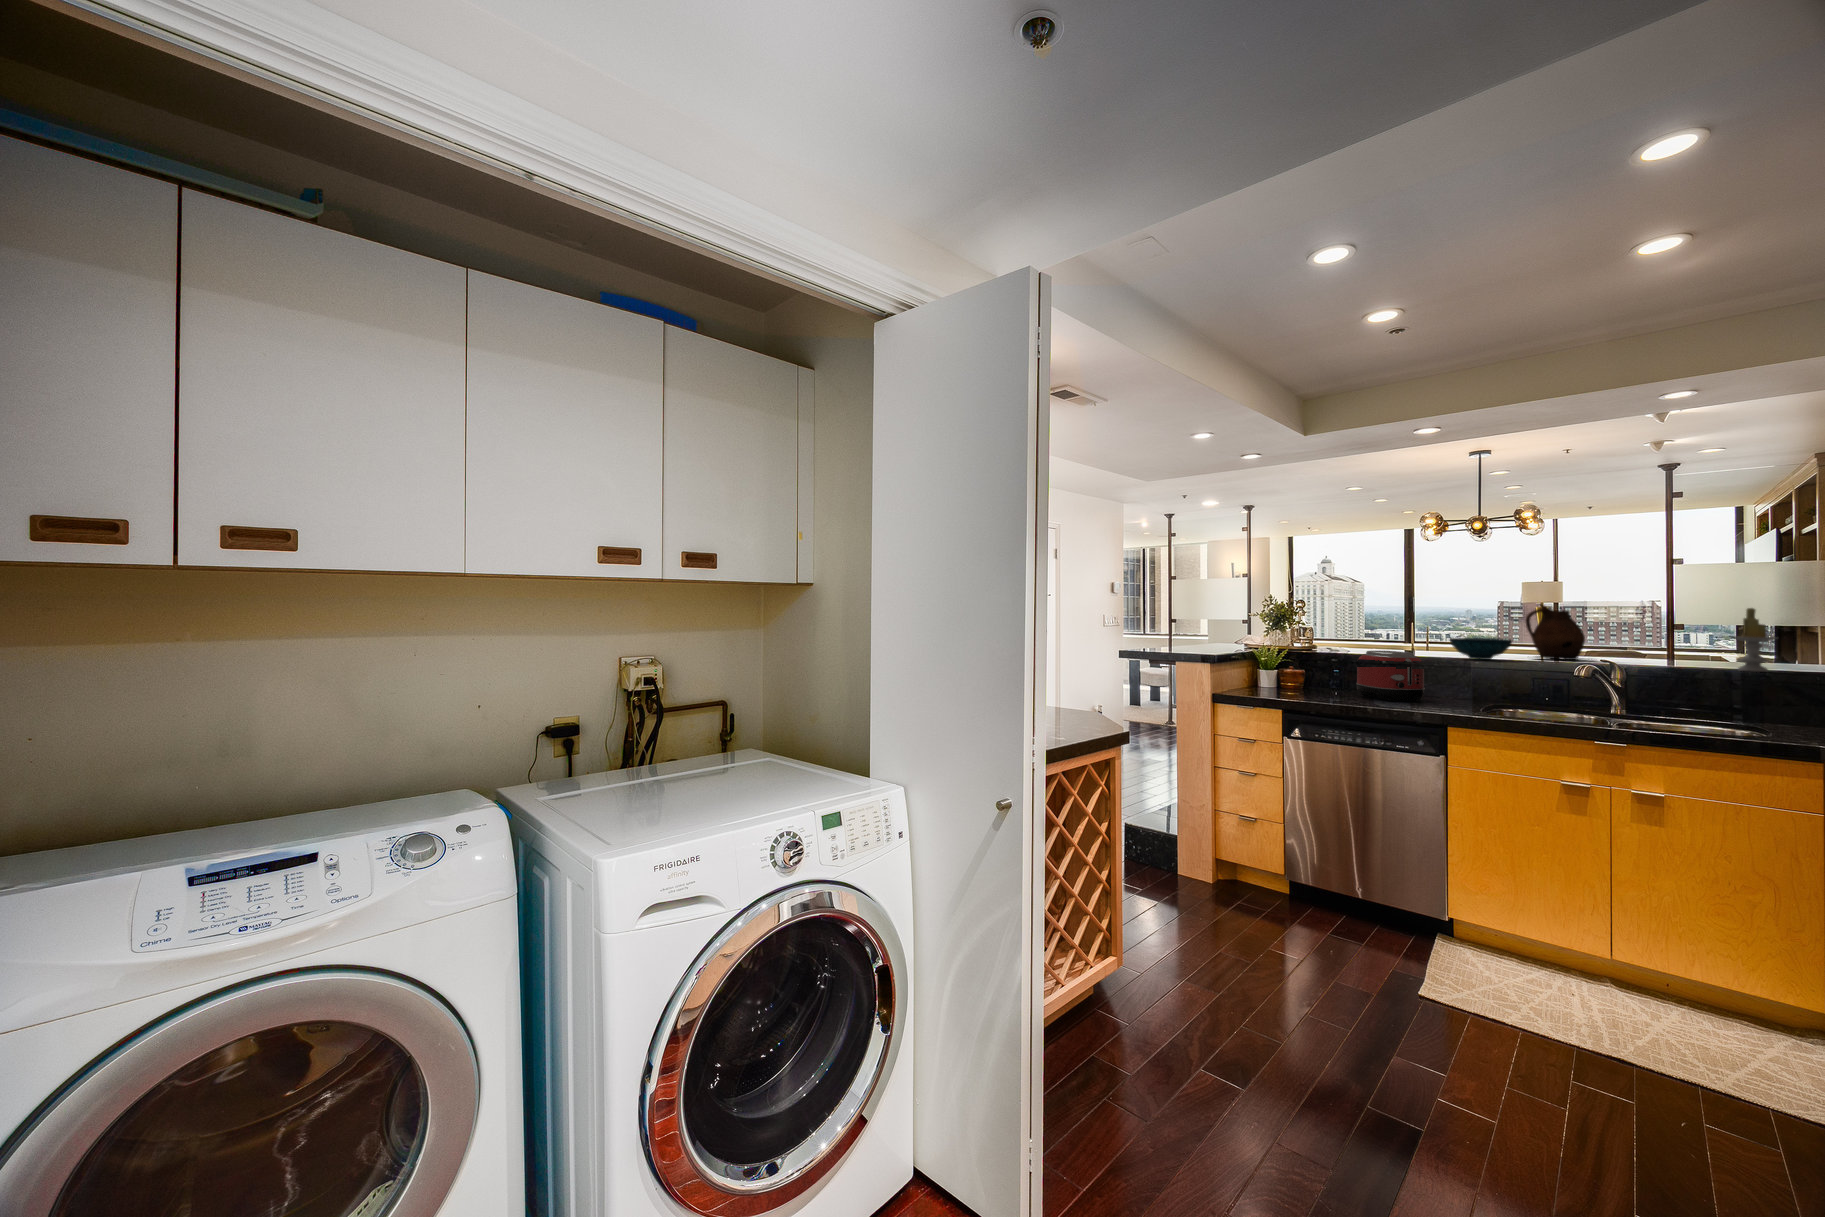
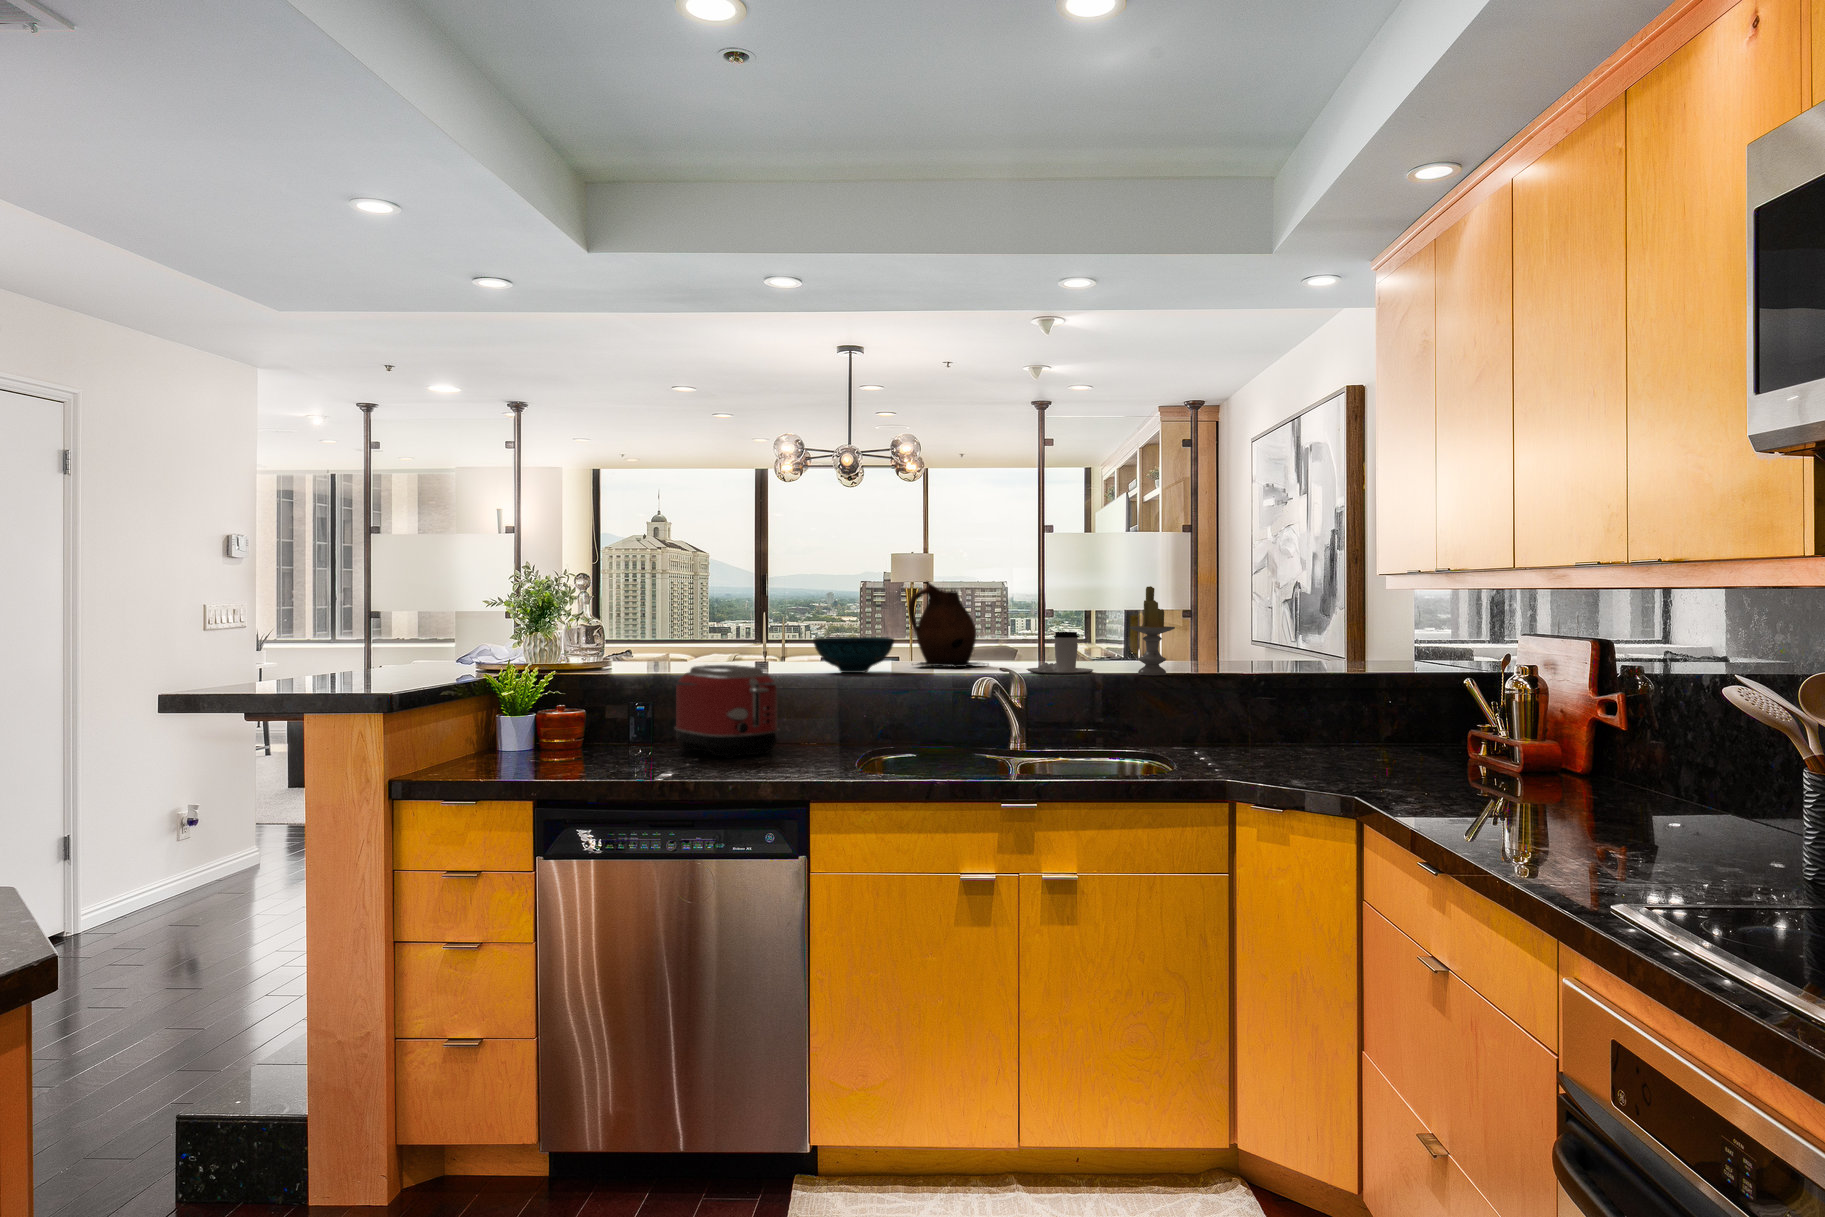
coffee cup: none [1628,639,1694,668] -> present [1026,632,1093,674]

